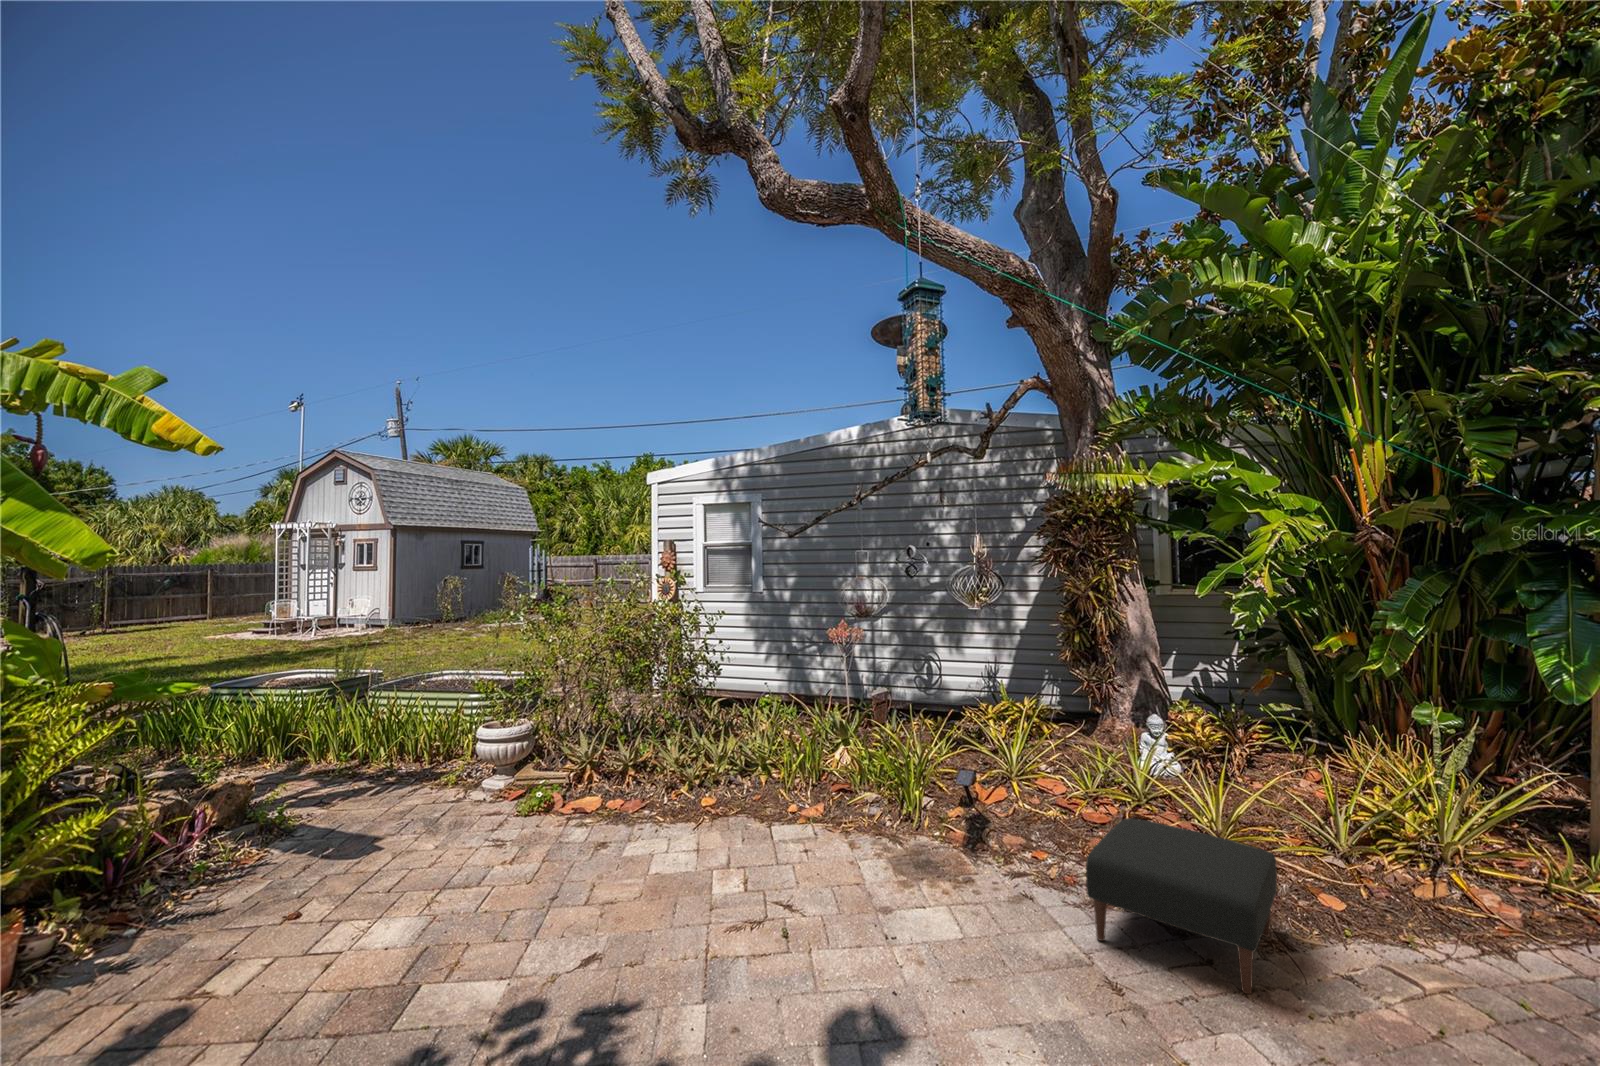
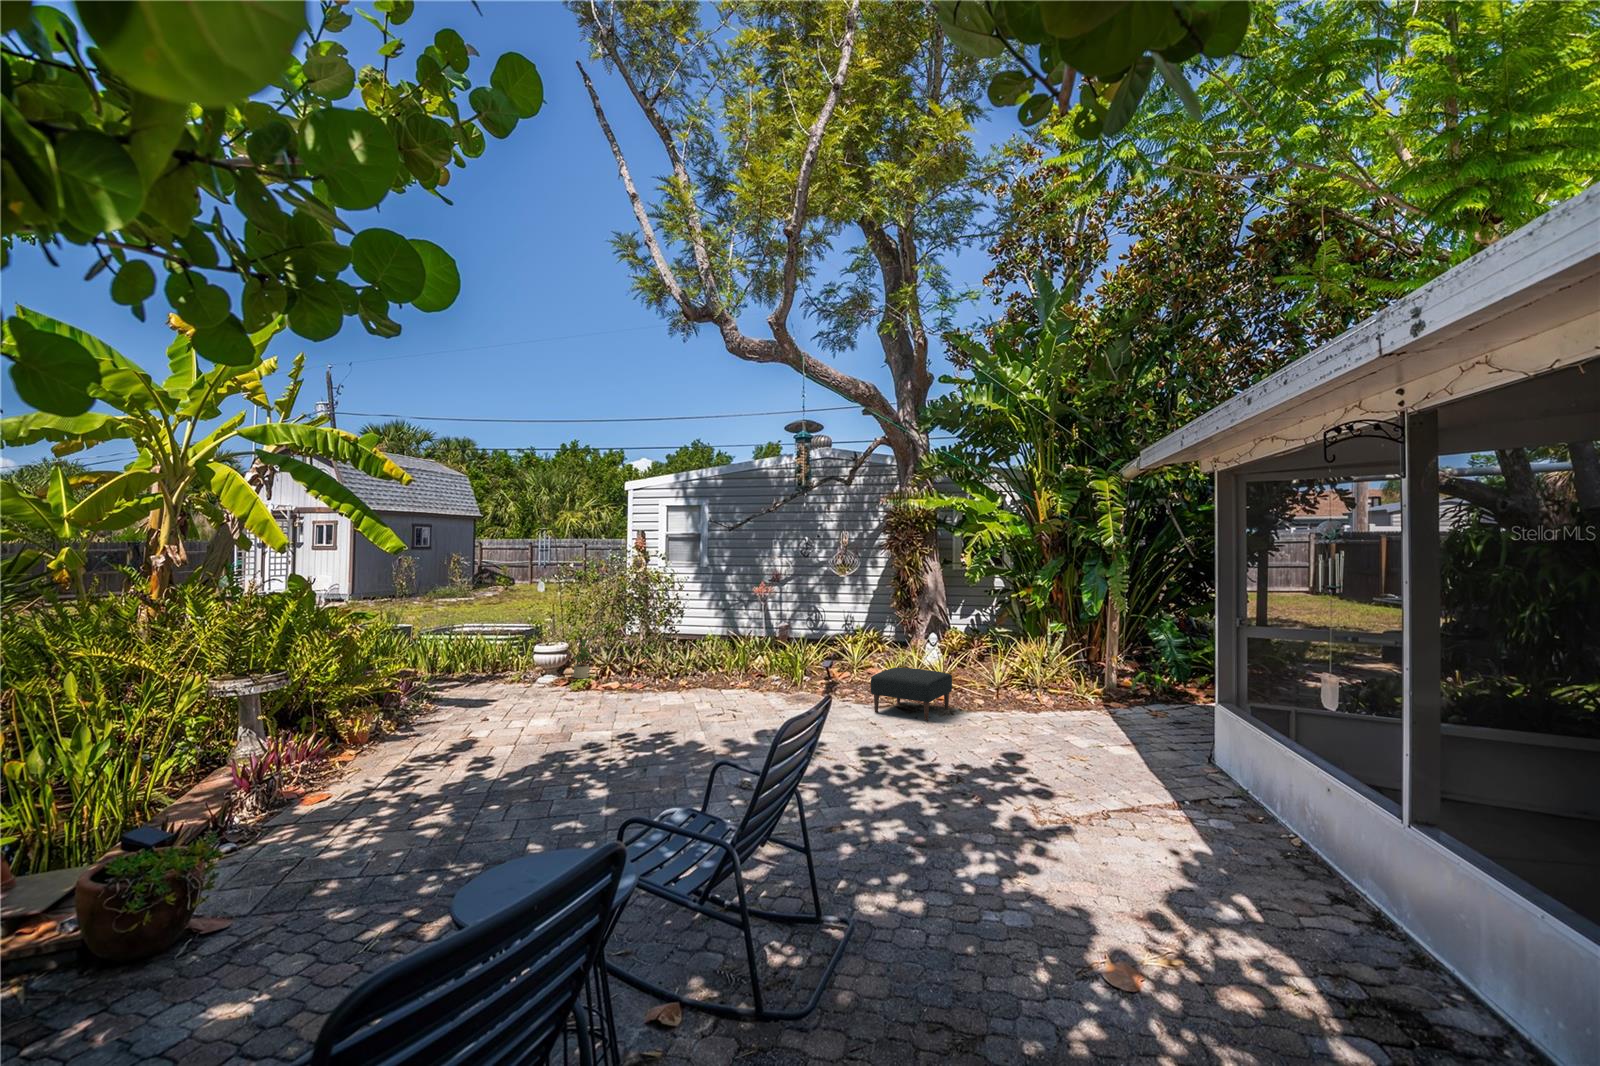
potted plant: none [535,718,567,784] -> present [573,639,590,678]

